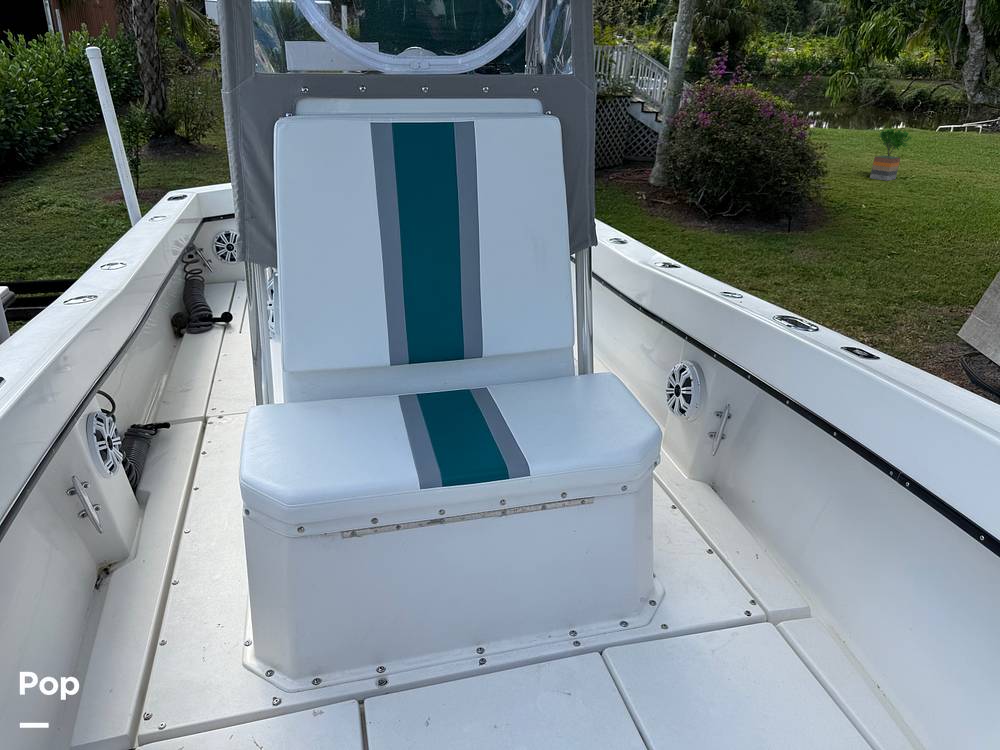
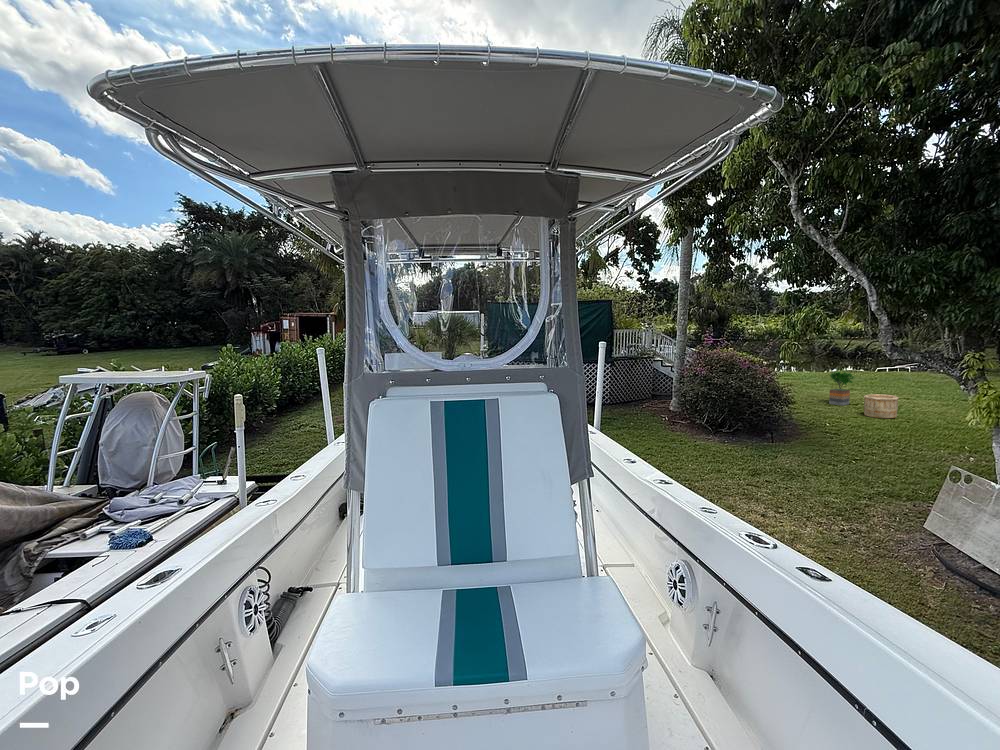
wooden bucket: none [912,164,961,199] -> present [864,394,899,418]

